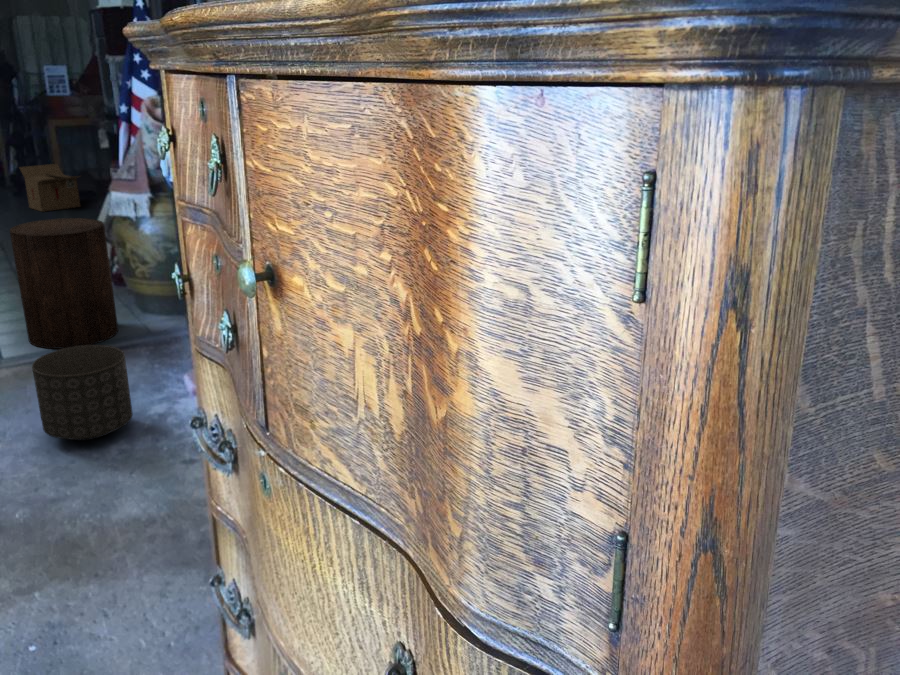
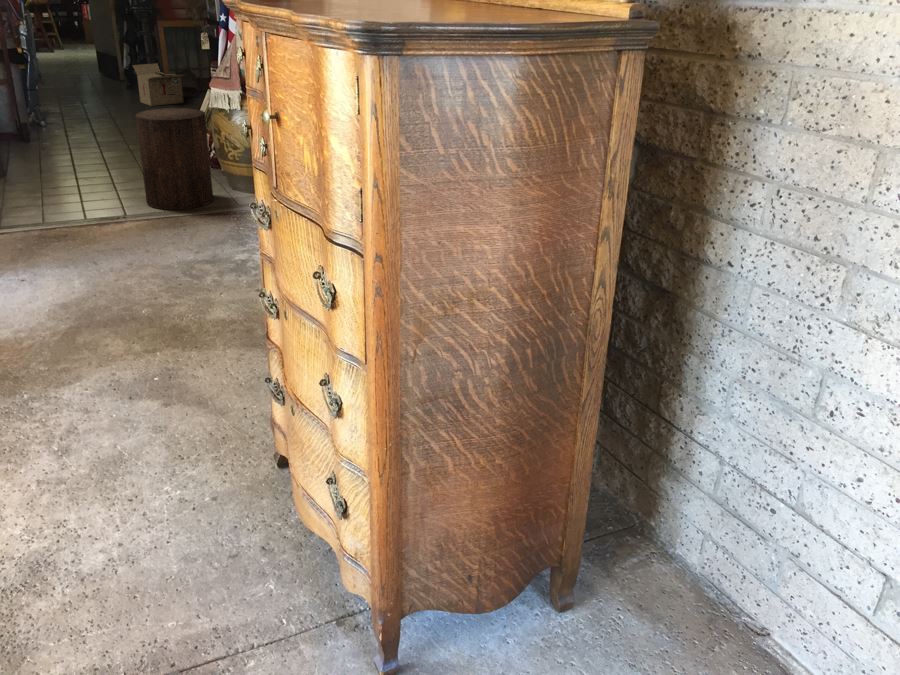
planter: present [32,345,133,440] -> none [155,199,222,266]

